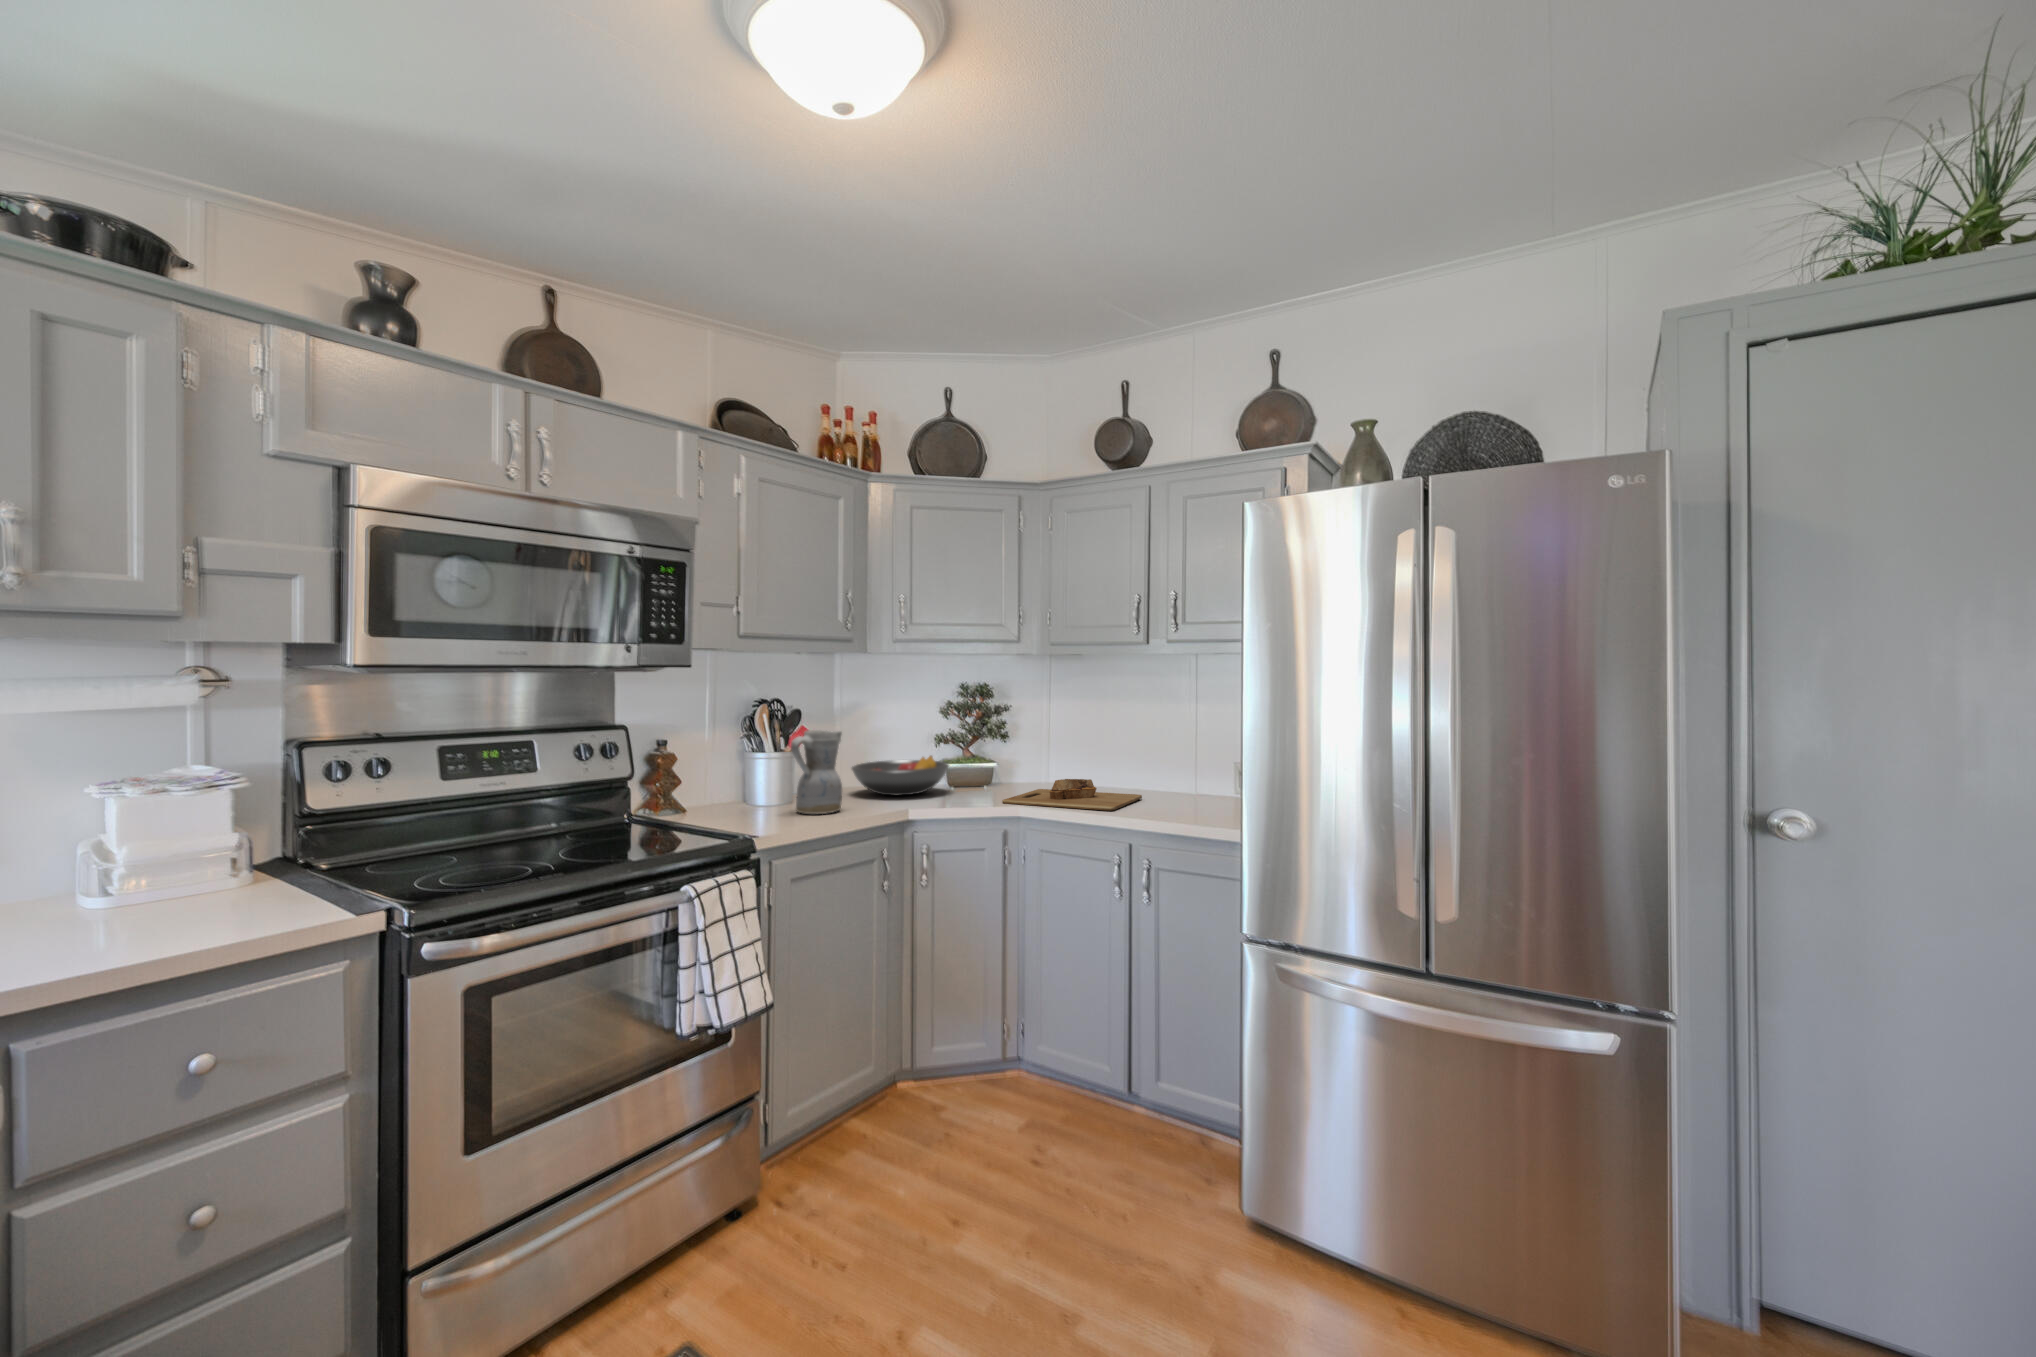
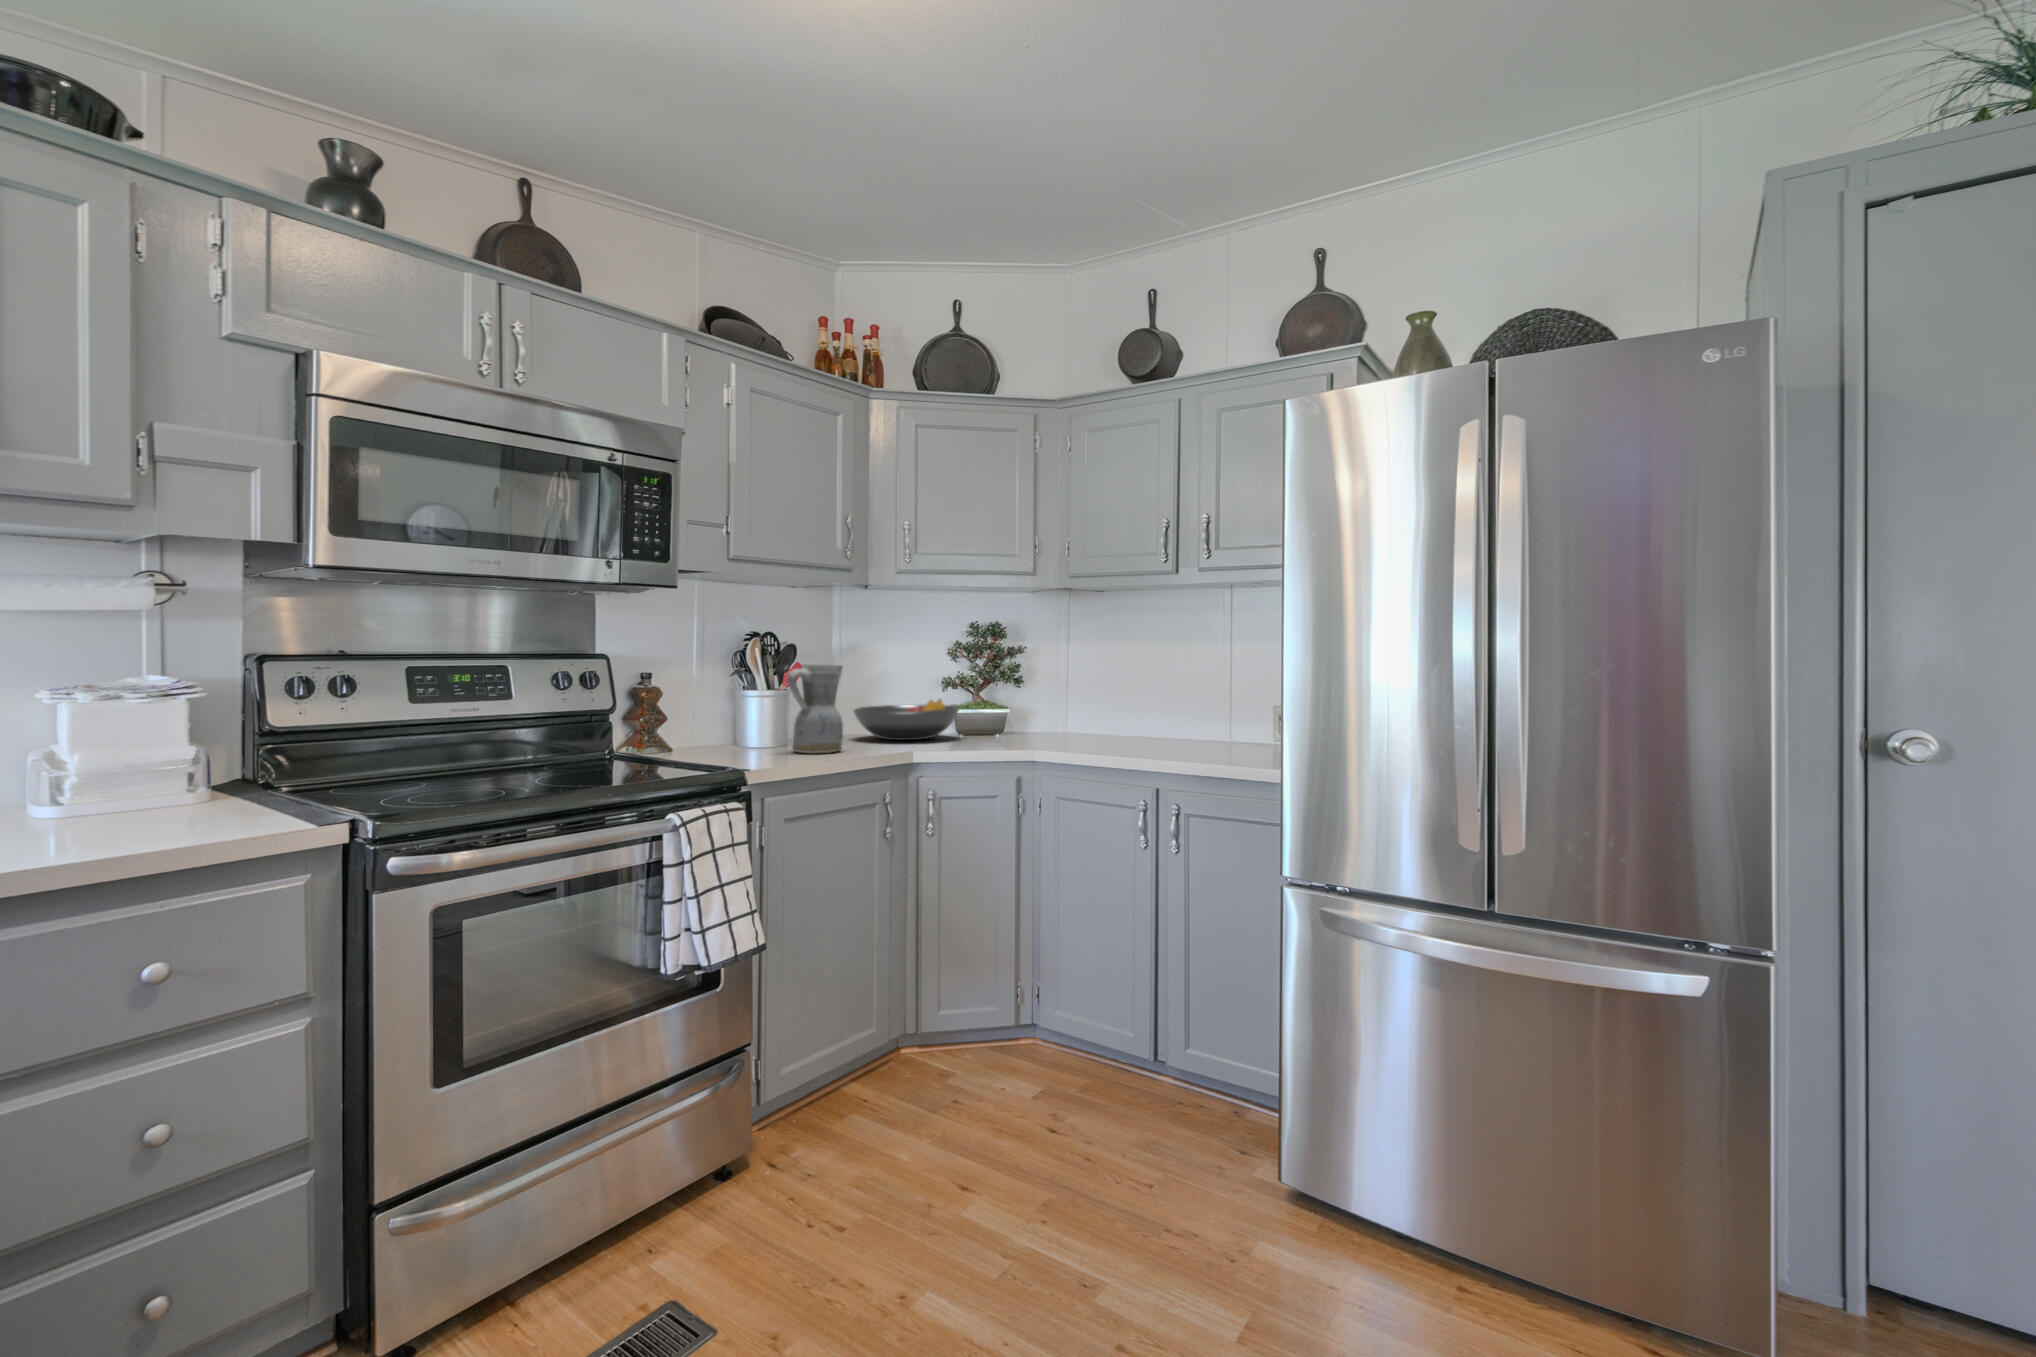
cutting board: present [1002,779,1142,811] -> none [1017,721,1170,753]

